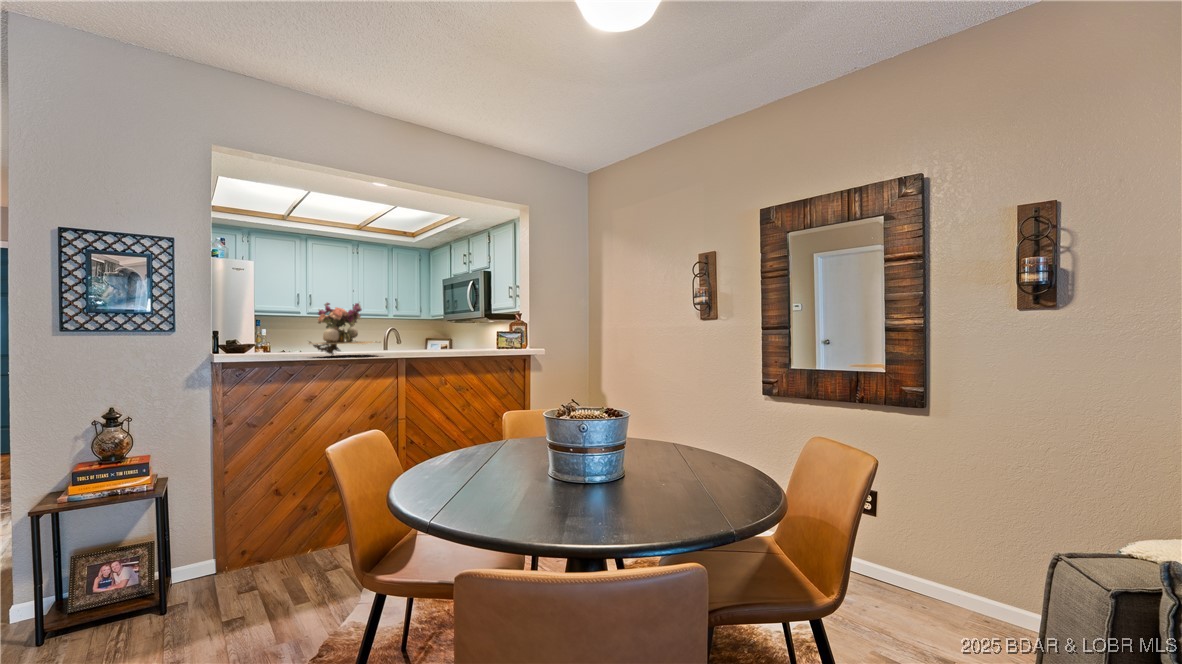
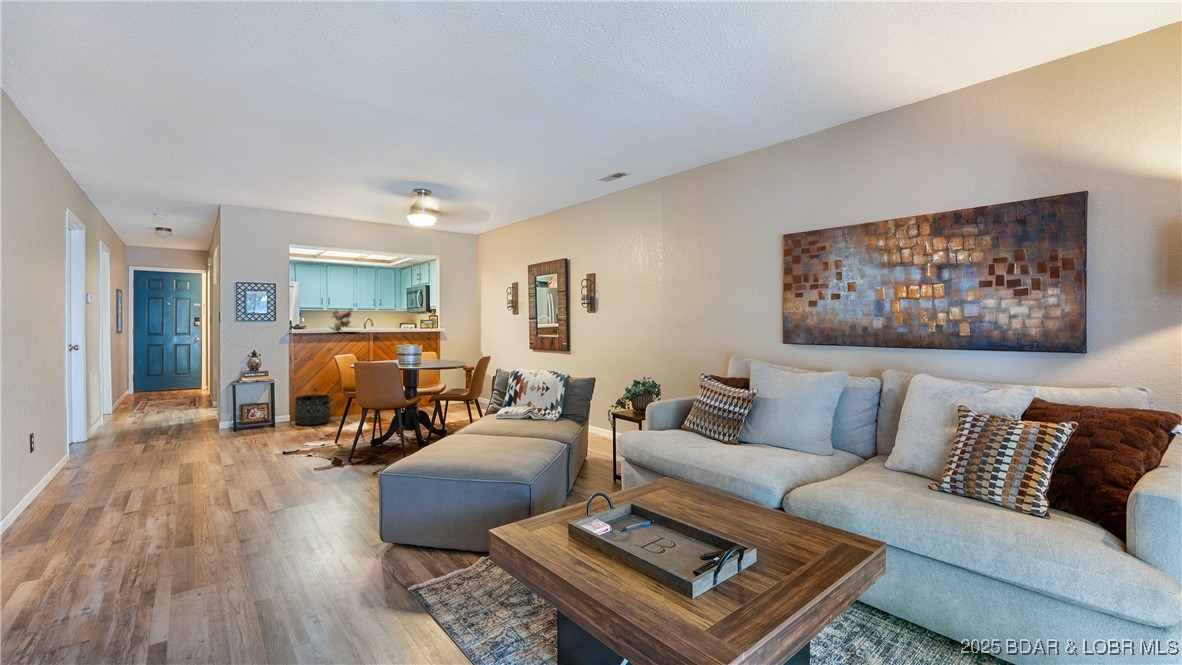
basket: none [222,504,314,595] -> present [294,394,330,425]

